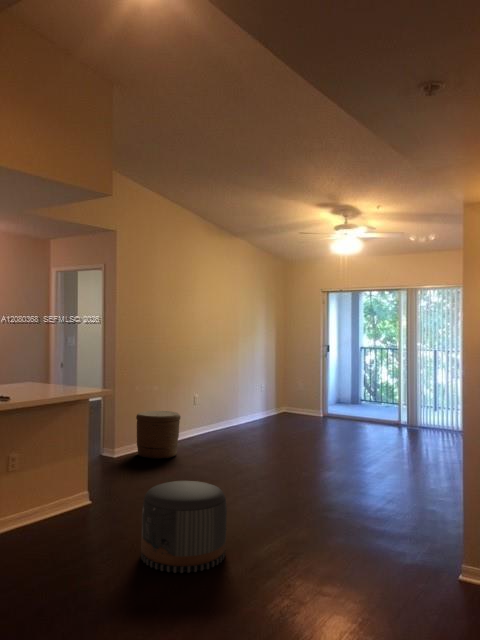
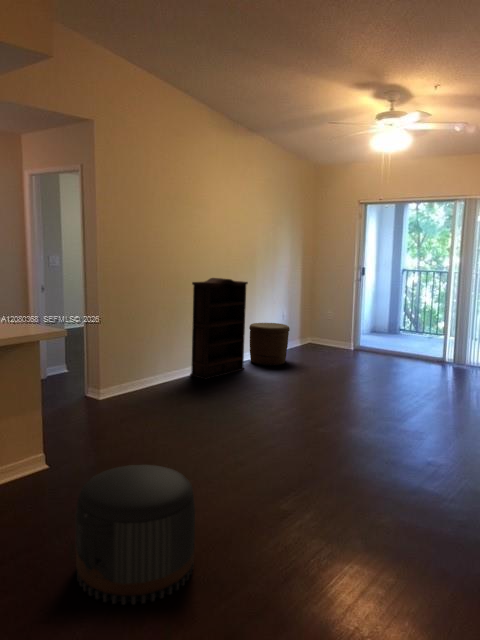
bookshelf: none [186,354,234,441] -> present [190,278,248,379]
woven basket: present [136,411,181,459] -> present [249,323,290,366]

